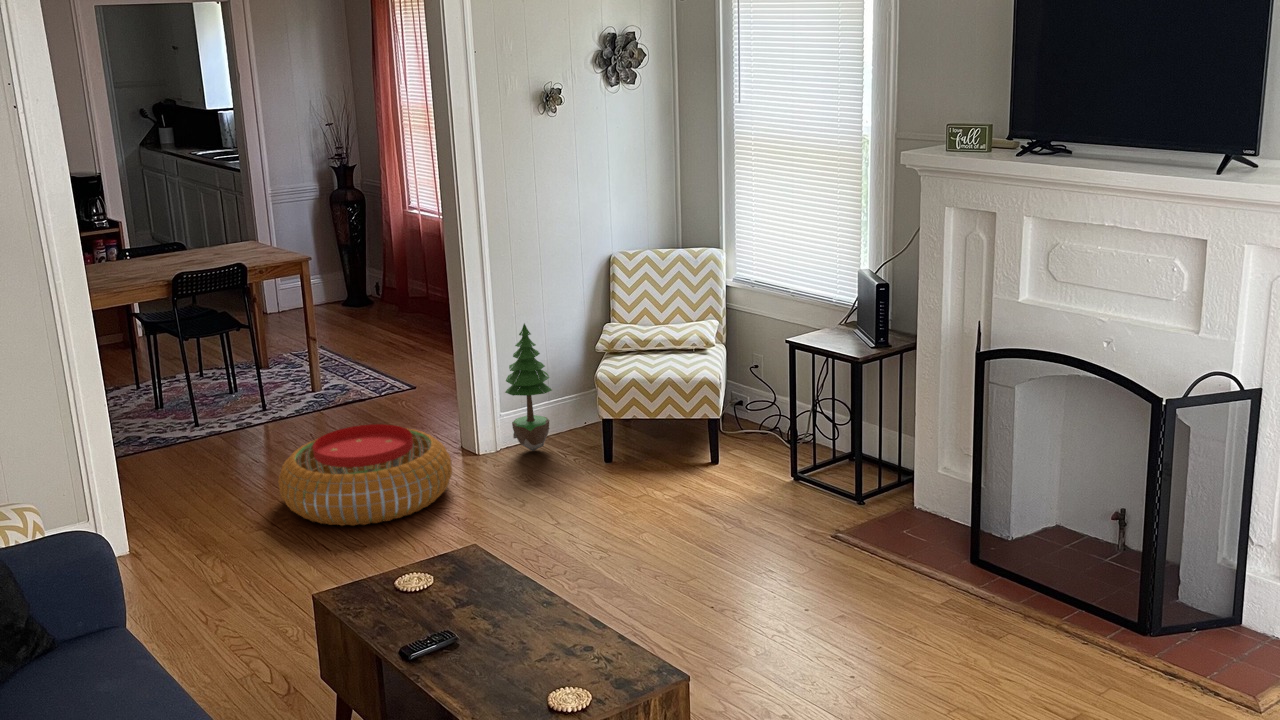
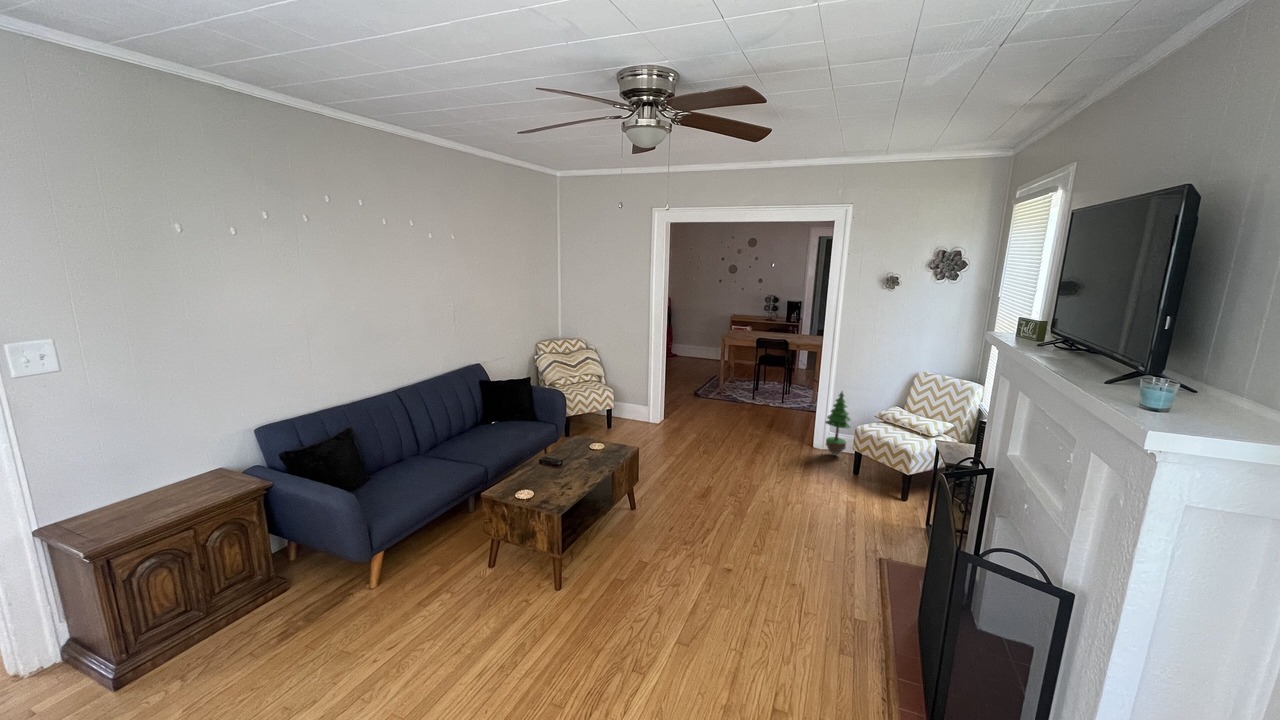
pouf: present [278,424,452,526] -> none [708,409,784,452]

